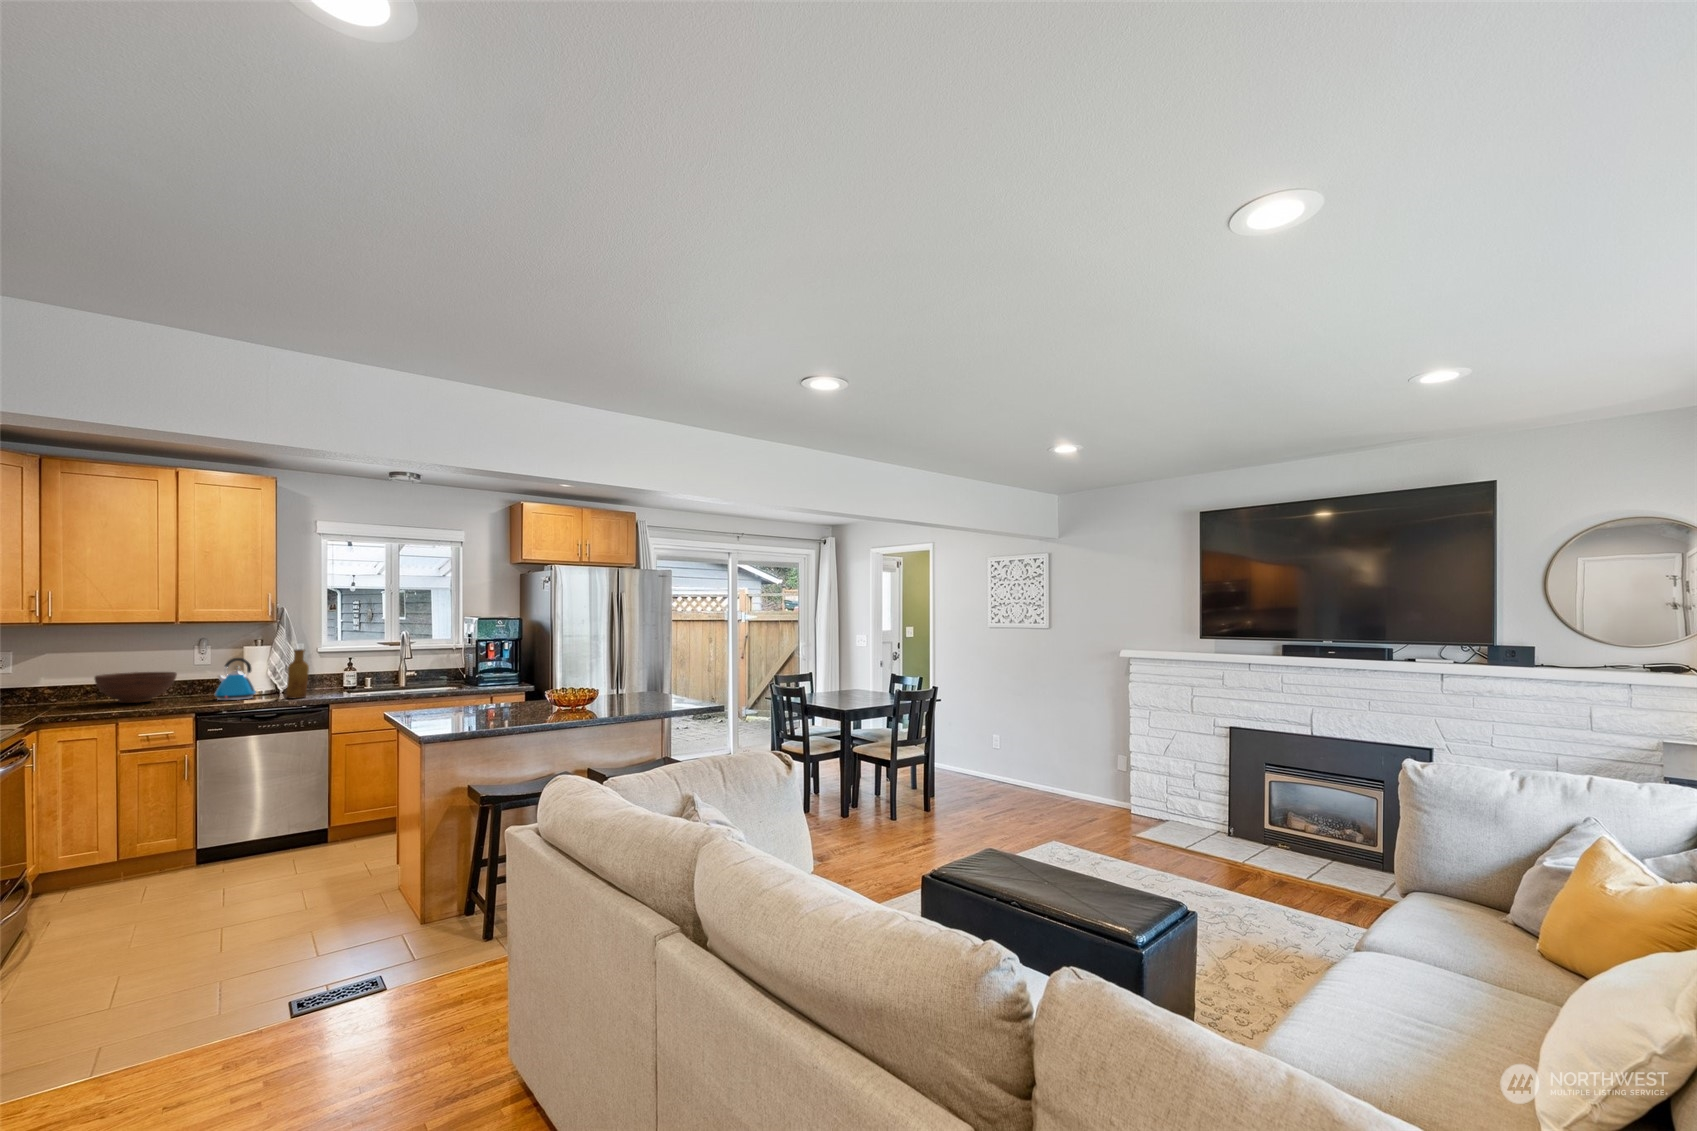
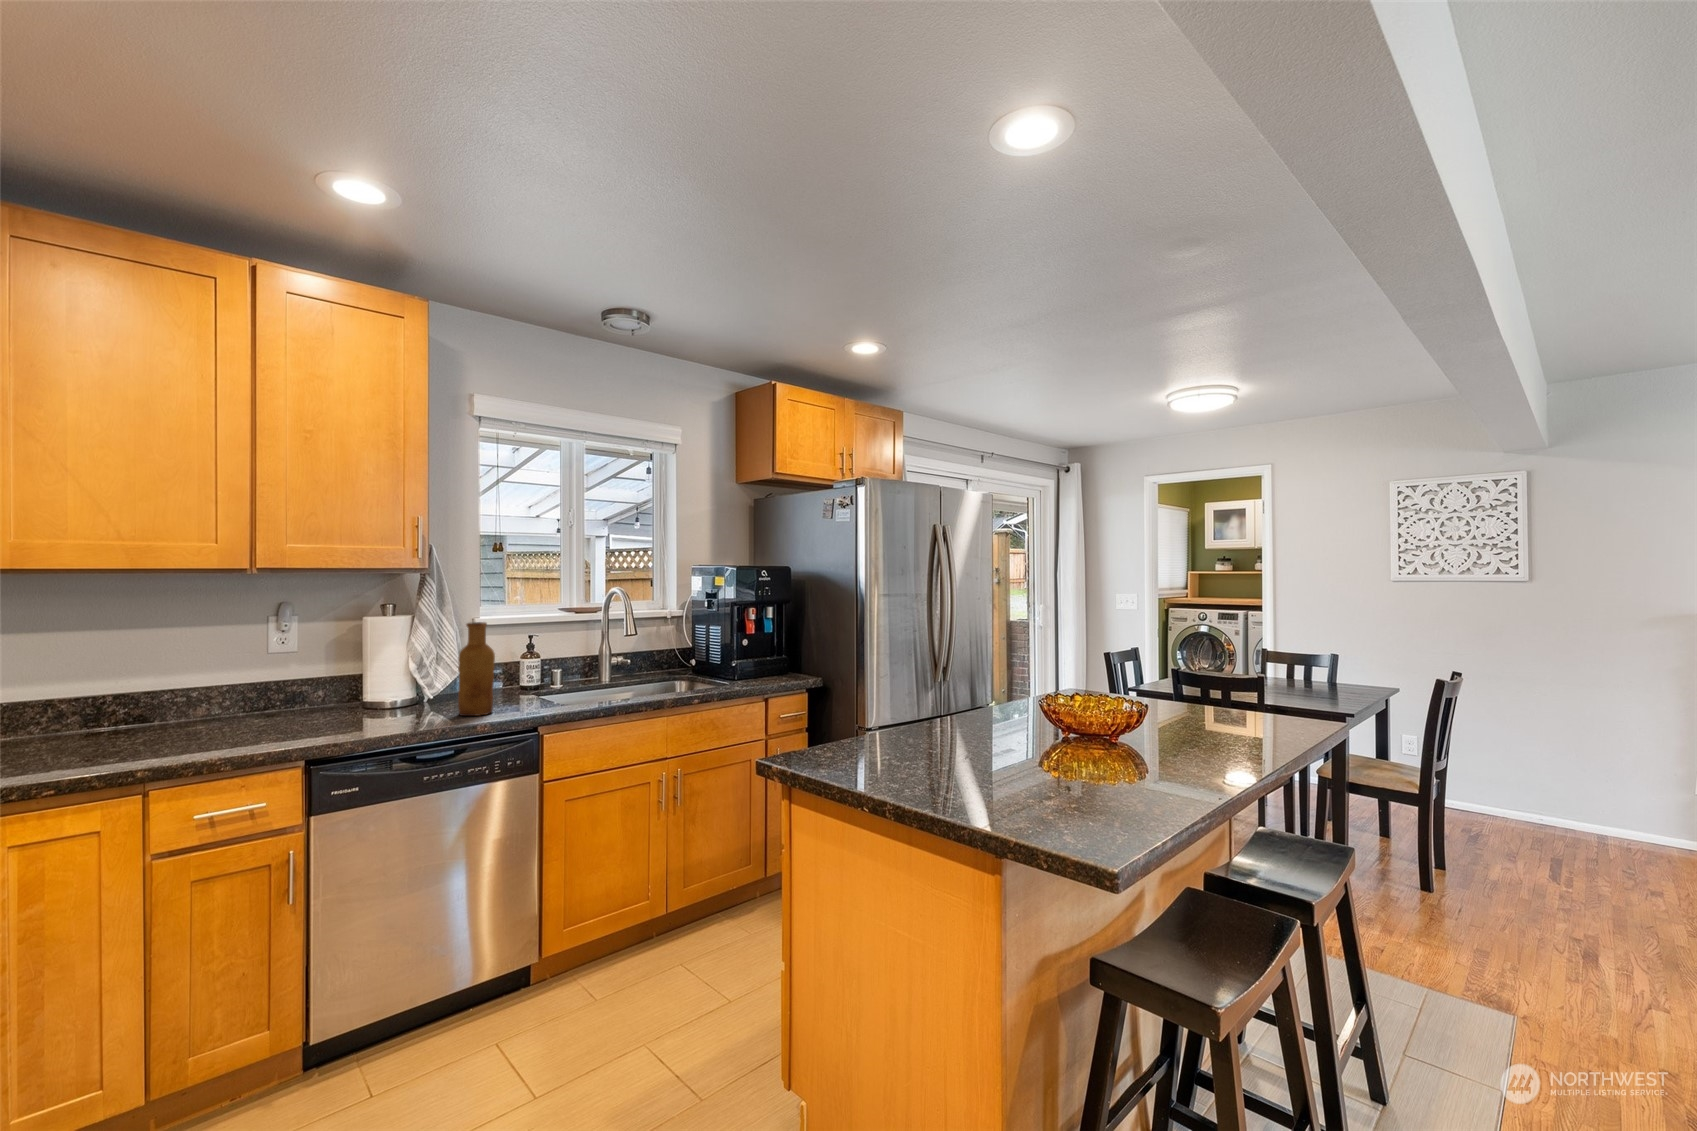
kettle: present [215,658,256,700] -> none [323,639,403,724]
fruit bowl: present [94,672,177,703] -> none [77,669,247,738]

